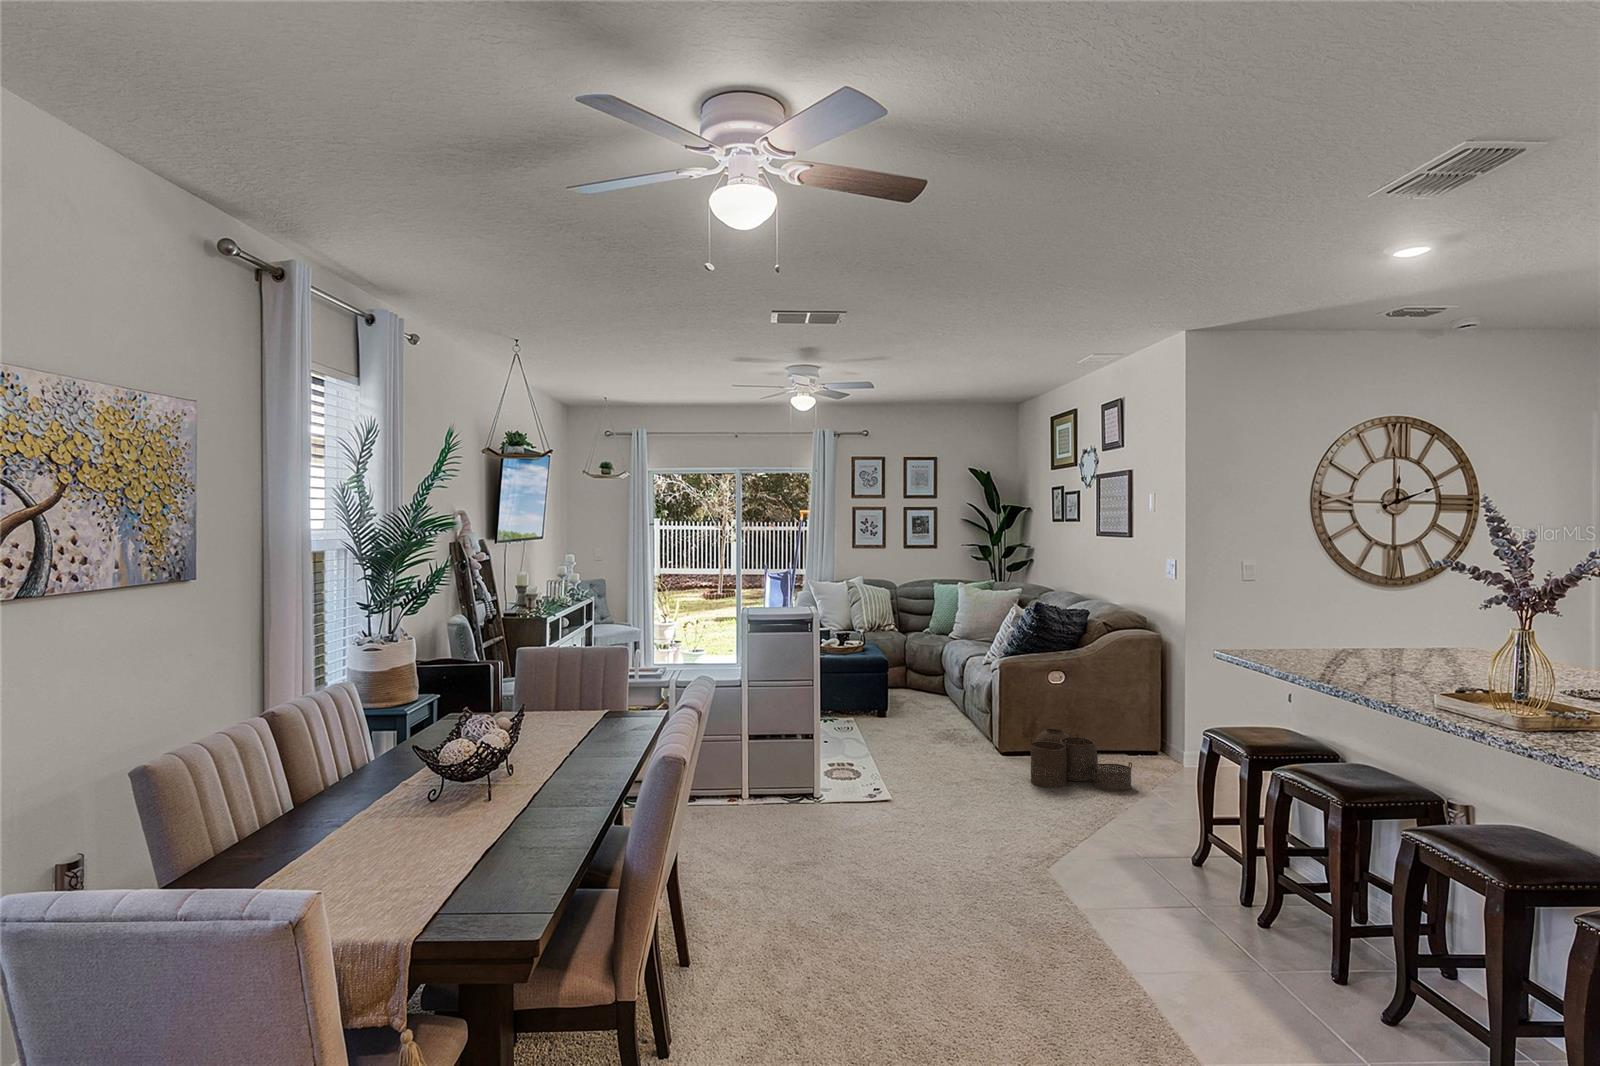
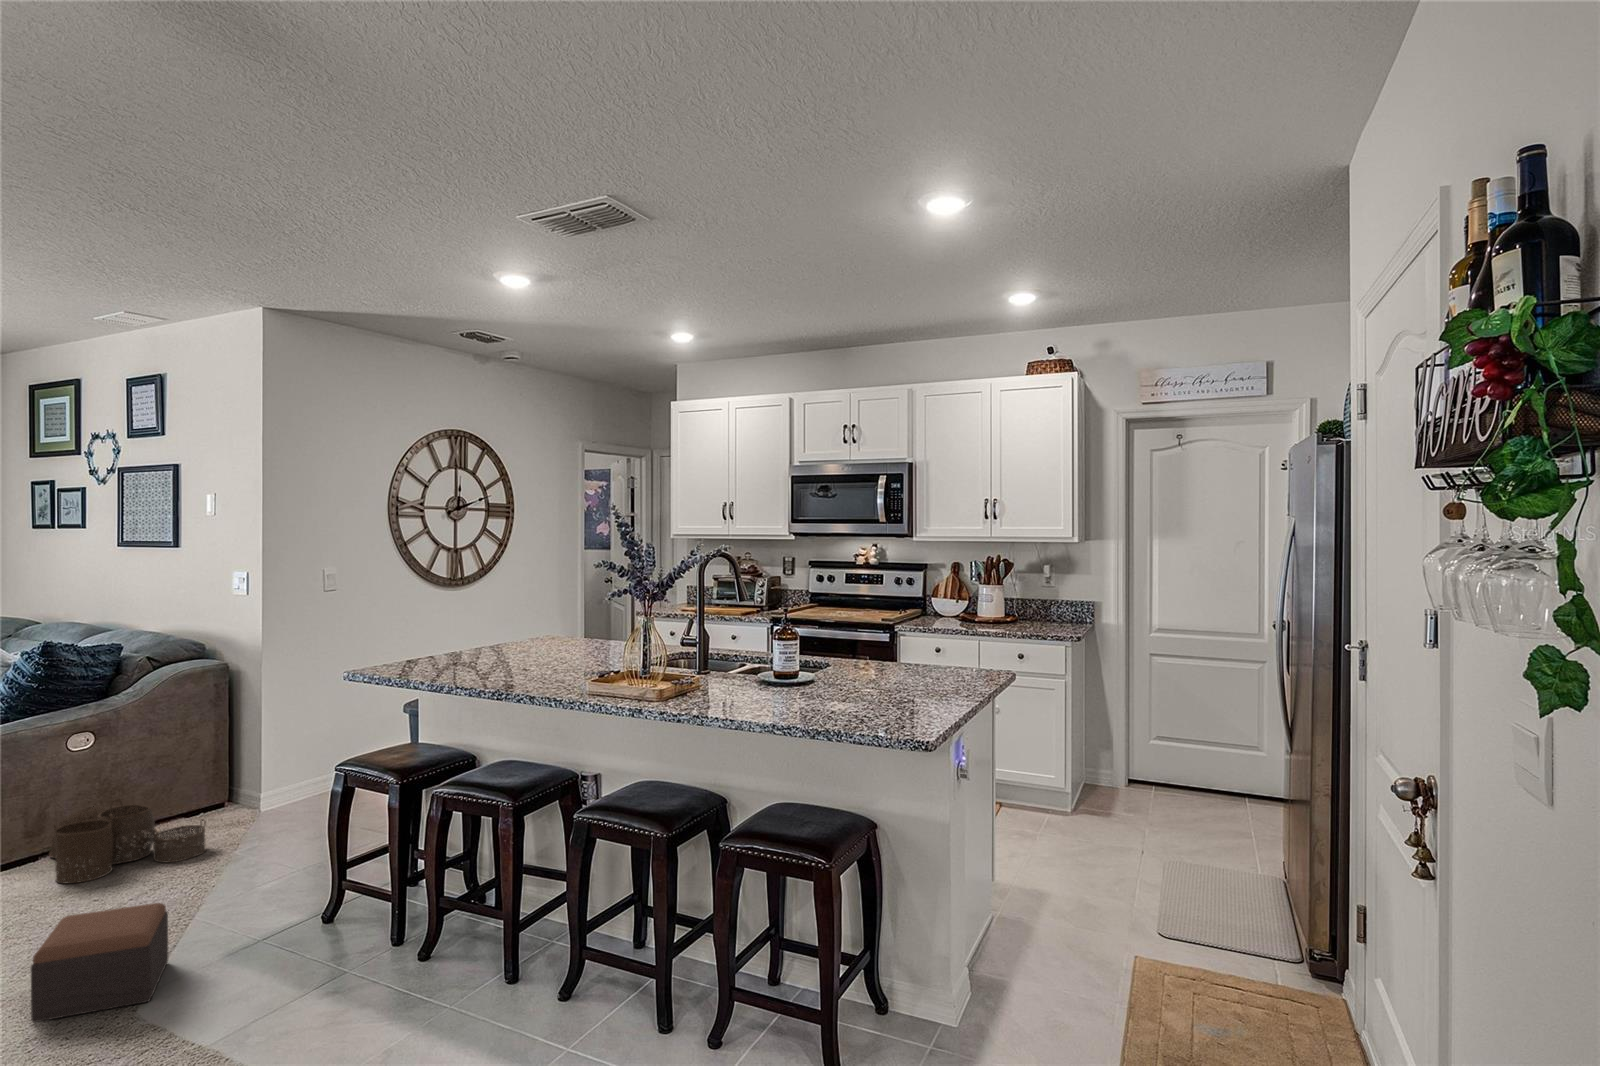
footstool: none [982,801,1072,881] -> present [31,903,168,1022]

